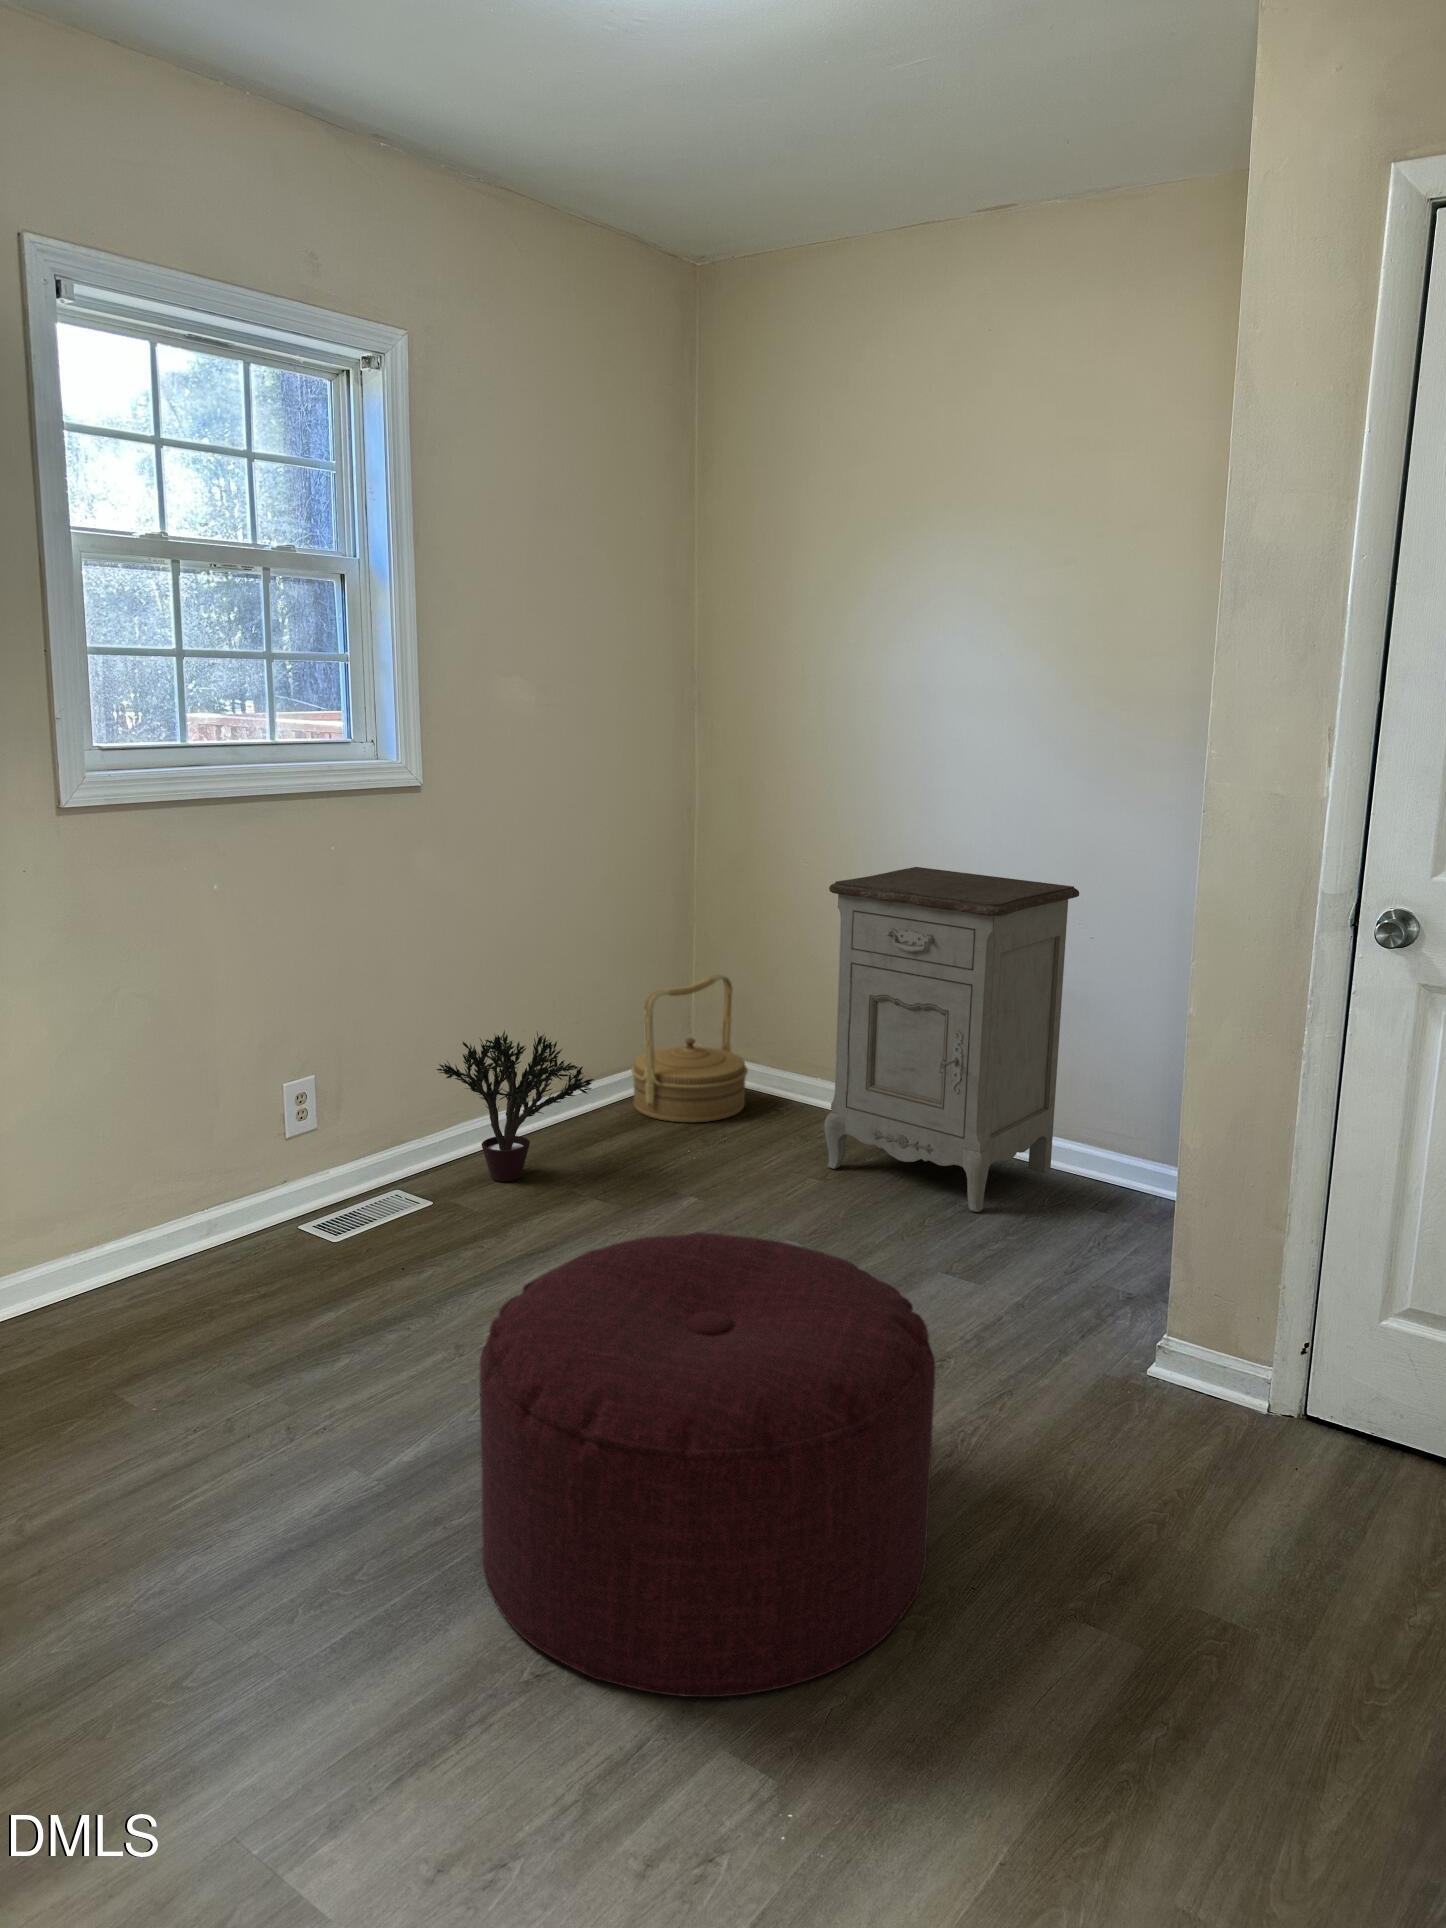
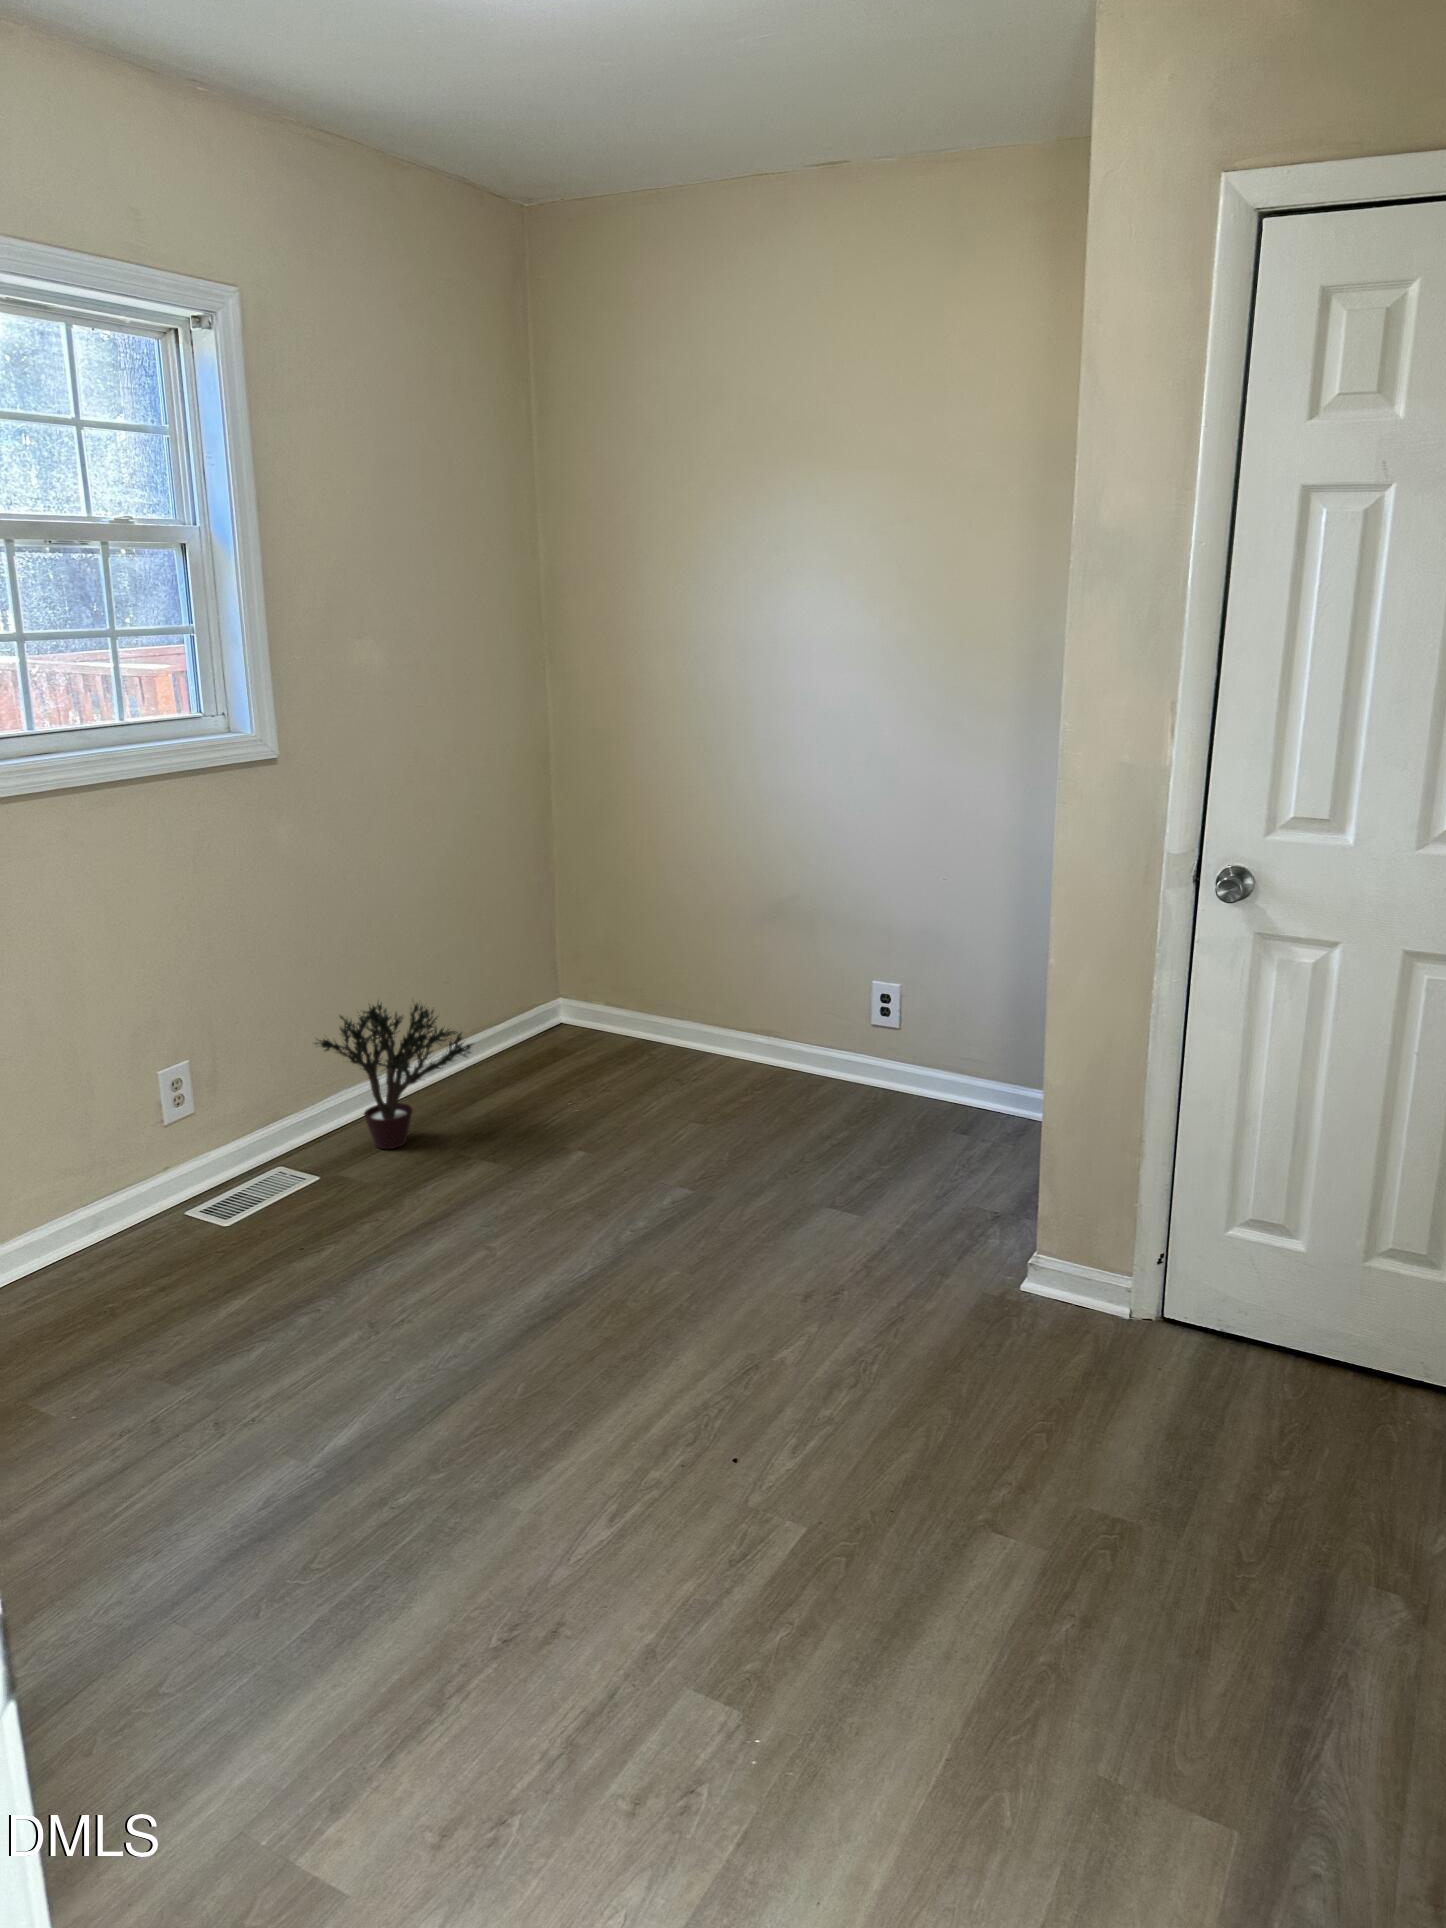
nightstand: present [824,867,1079,1212] -> none [697,816,935,1147]
woven basket: present [631,975,748,1122] -> none [503,926,619,1075]
ottoman: present [480,1232,935,1697] -> none [417,1202,844,1638]

